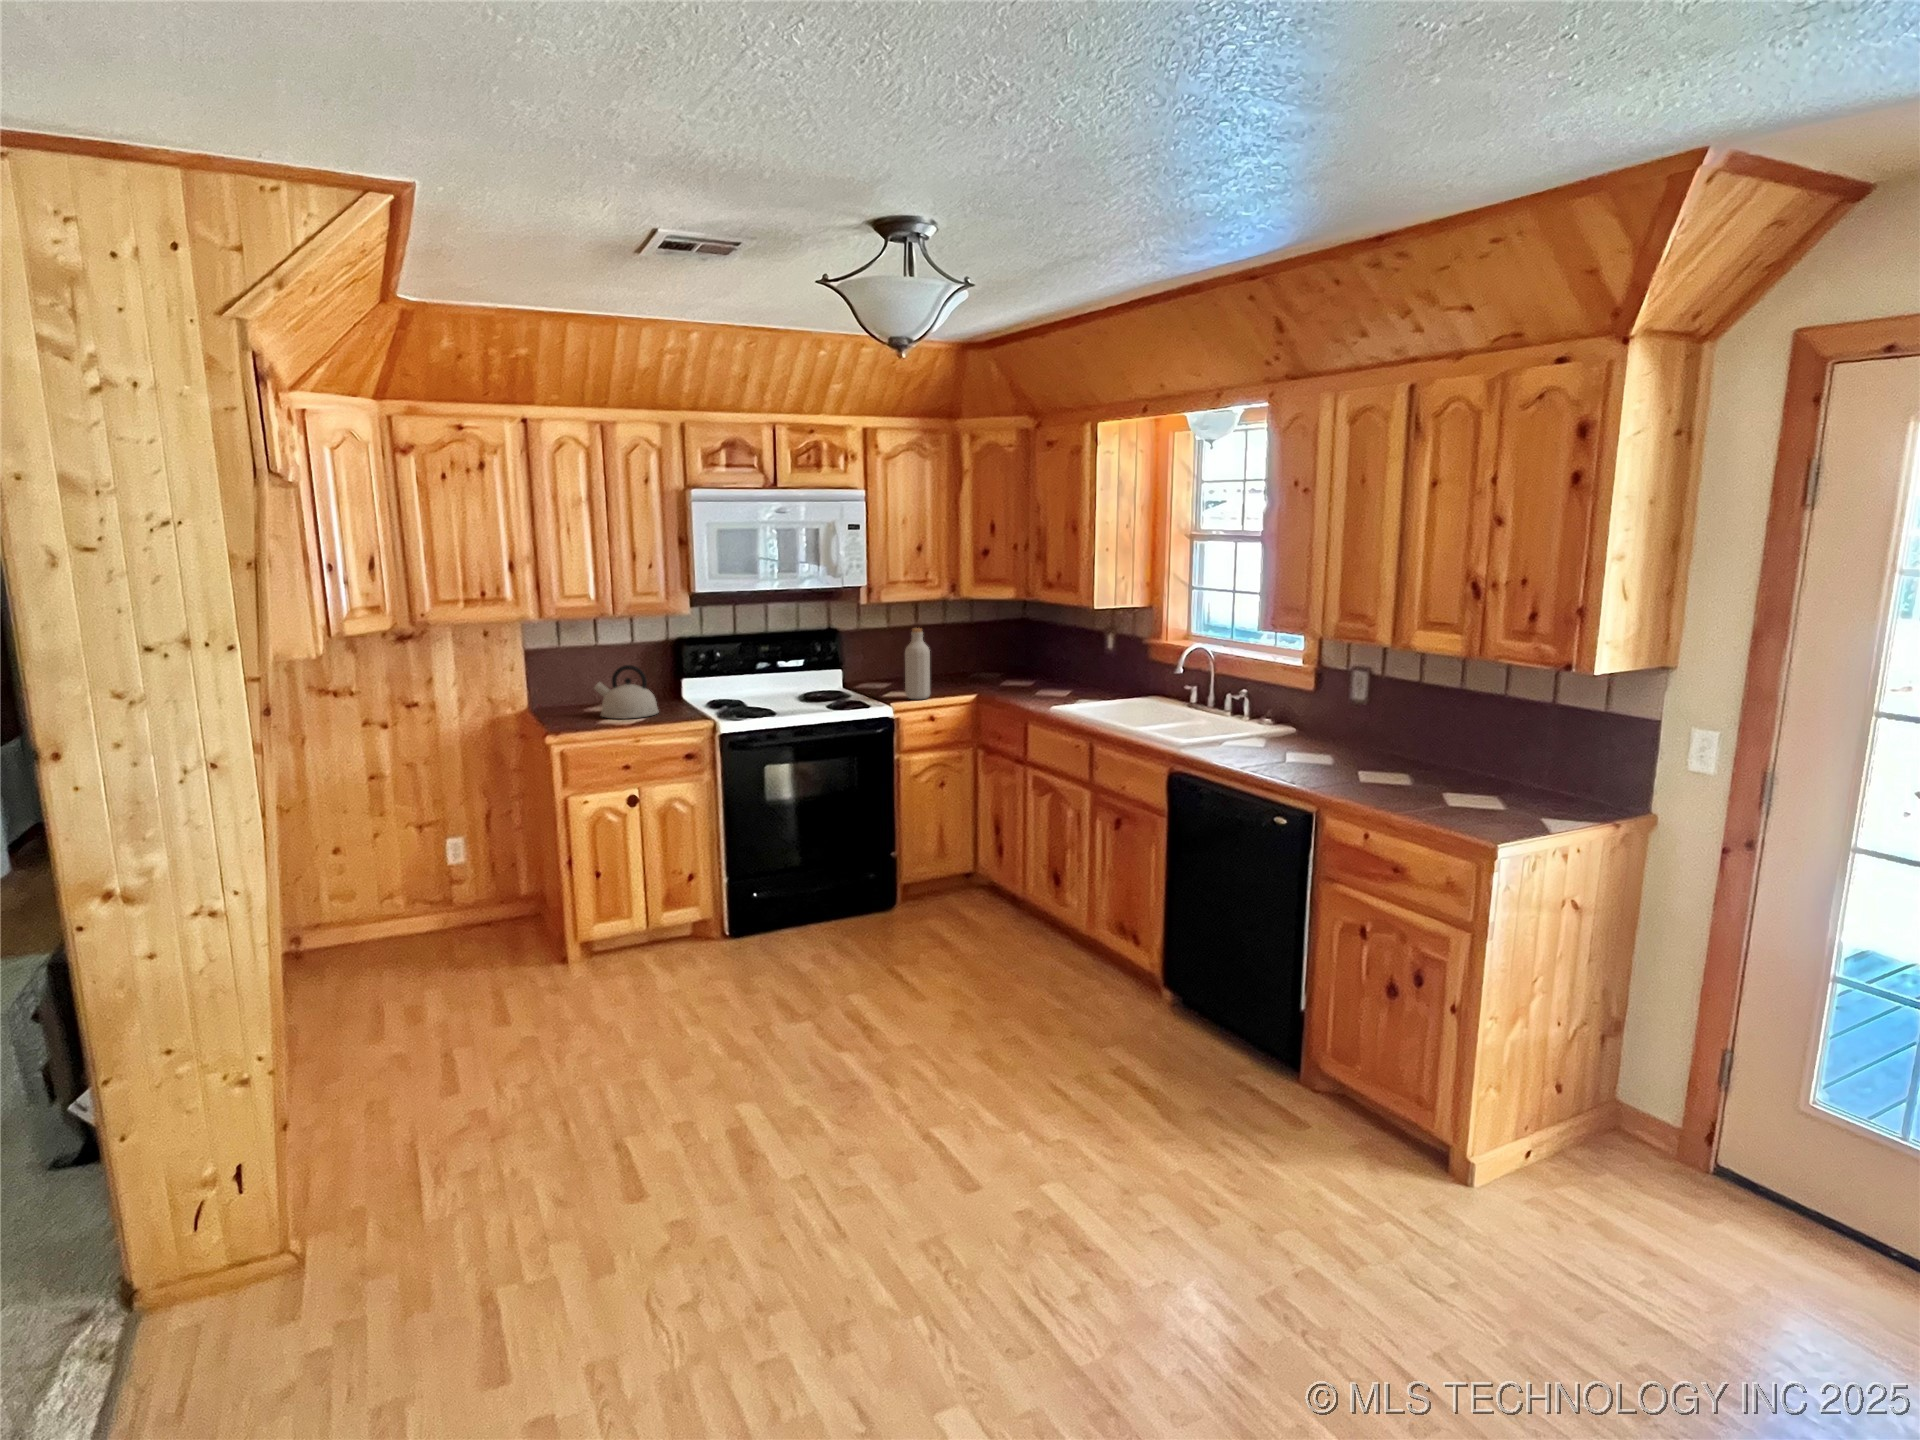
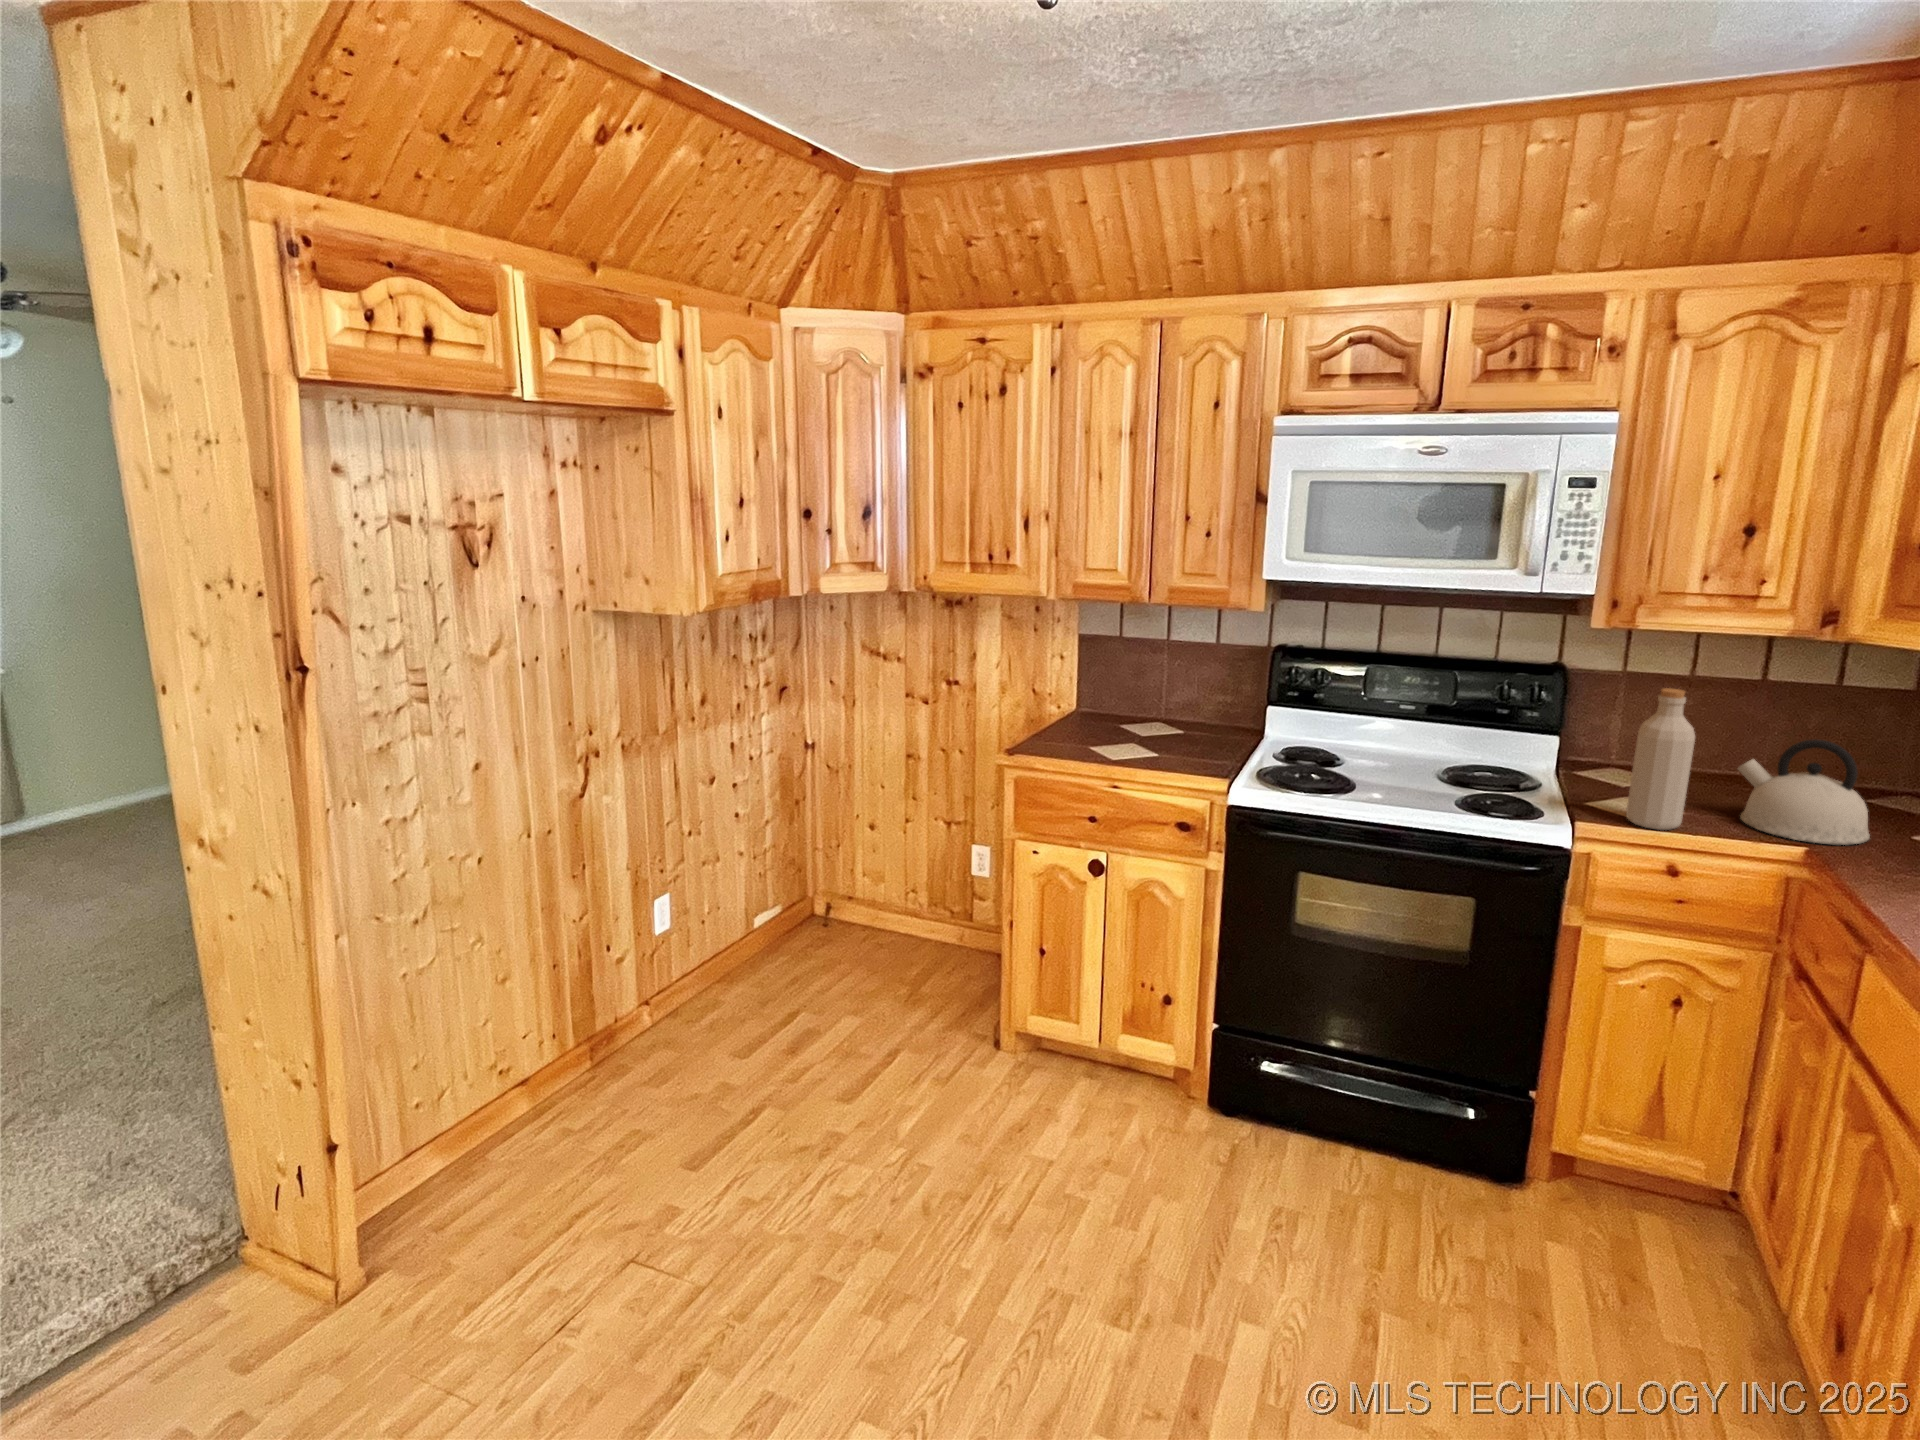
kettle: present [594,665,659,719] -> present [1738,740,1870,845]

